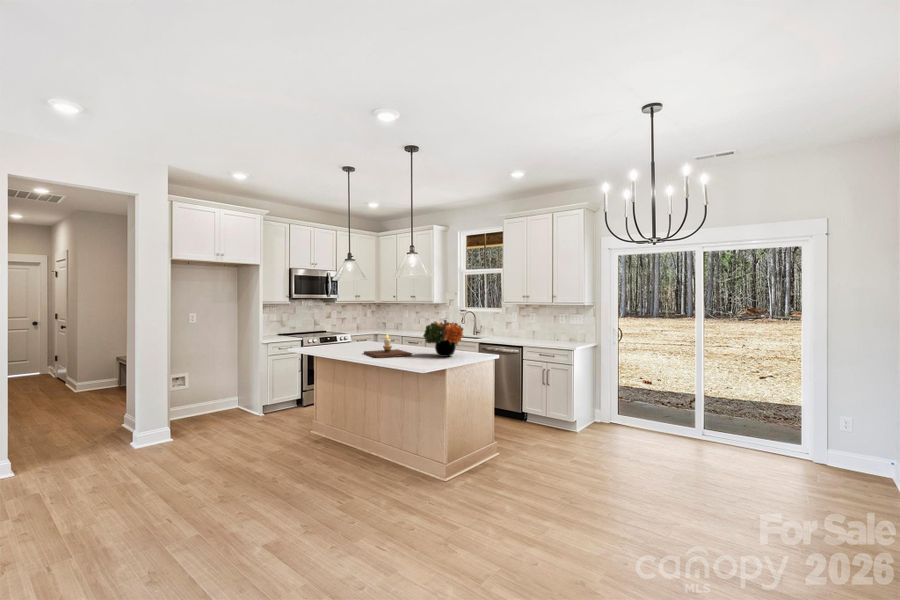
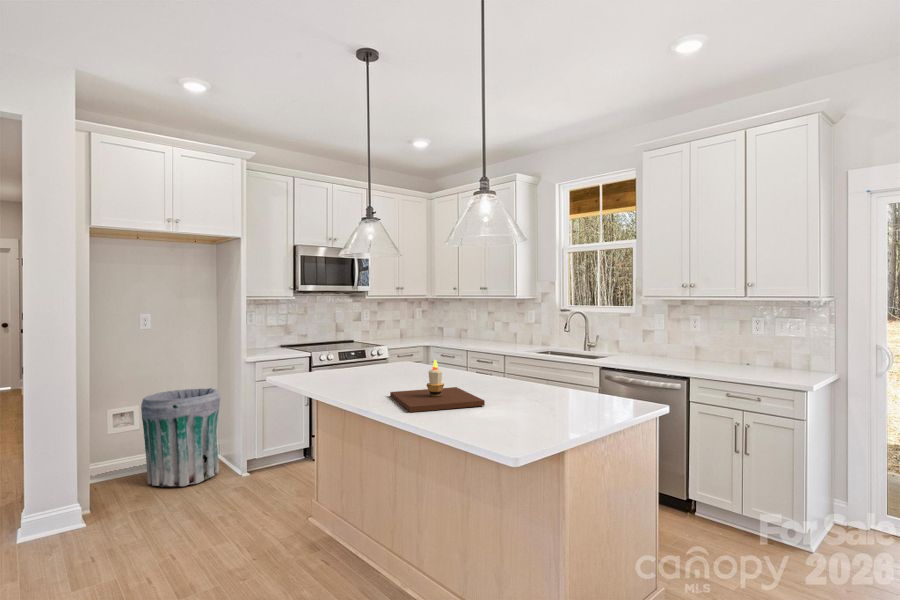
flower arrangement: present [423,320,463,357] -> none [506,332,596,410]
trash can: none [195,361,245,421] -> present [141,388,220,487]

